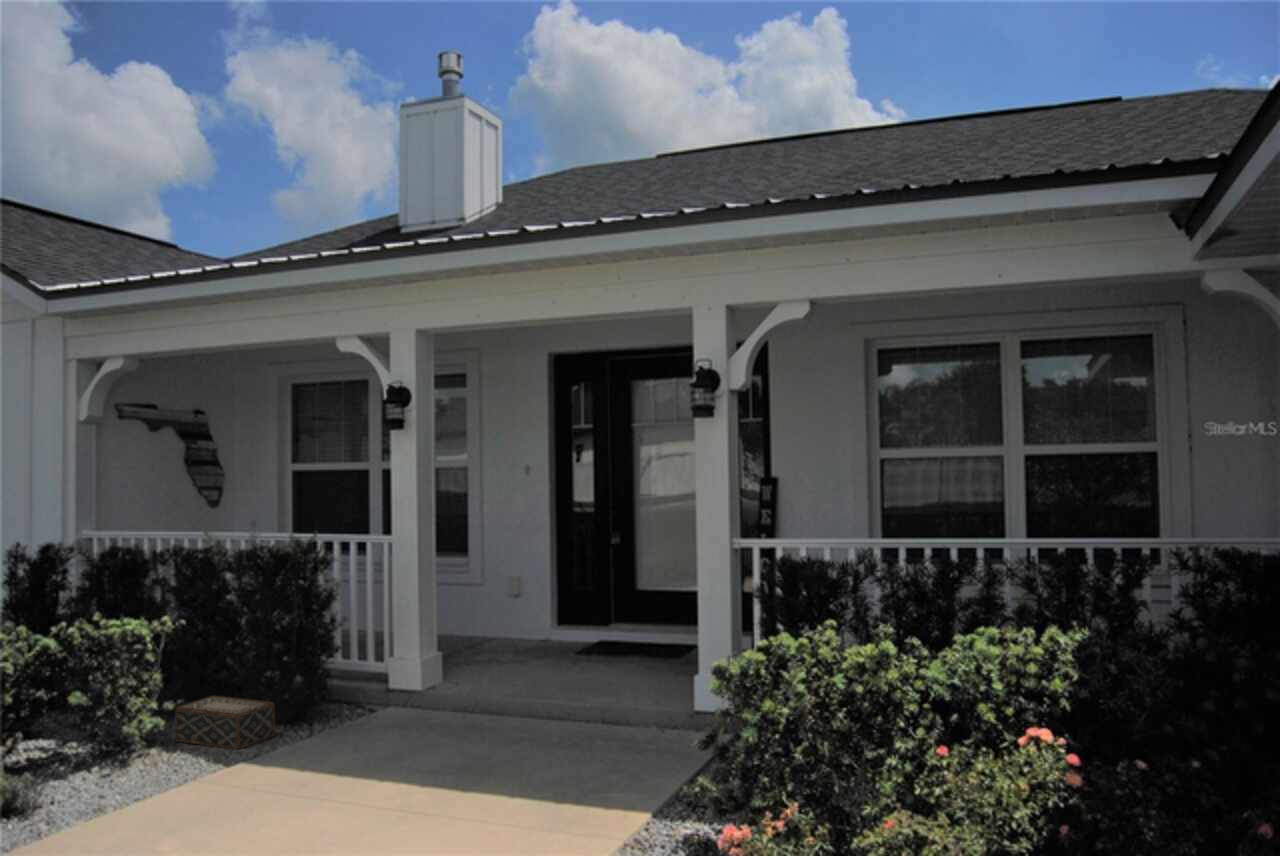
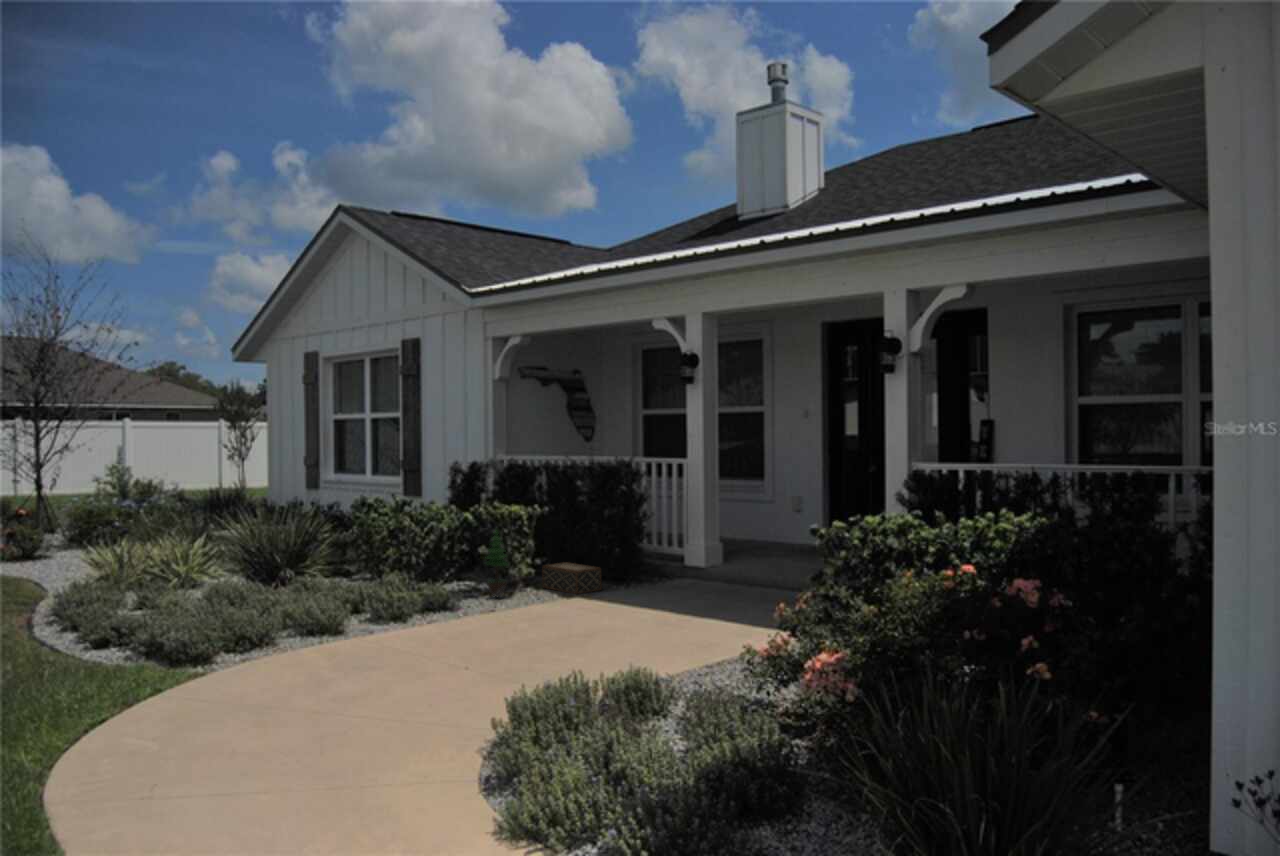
potted tree: none [77,661,124,775] -> present [486,530,508,597]

